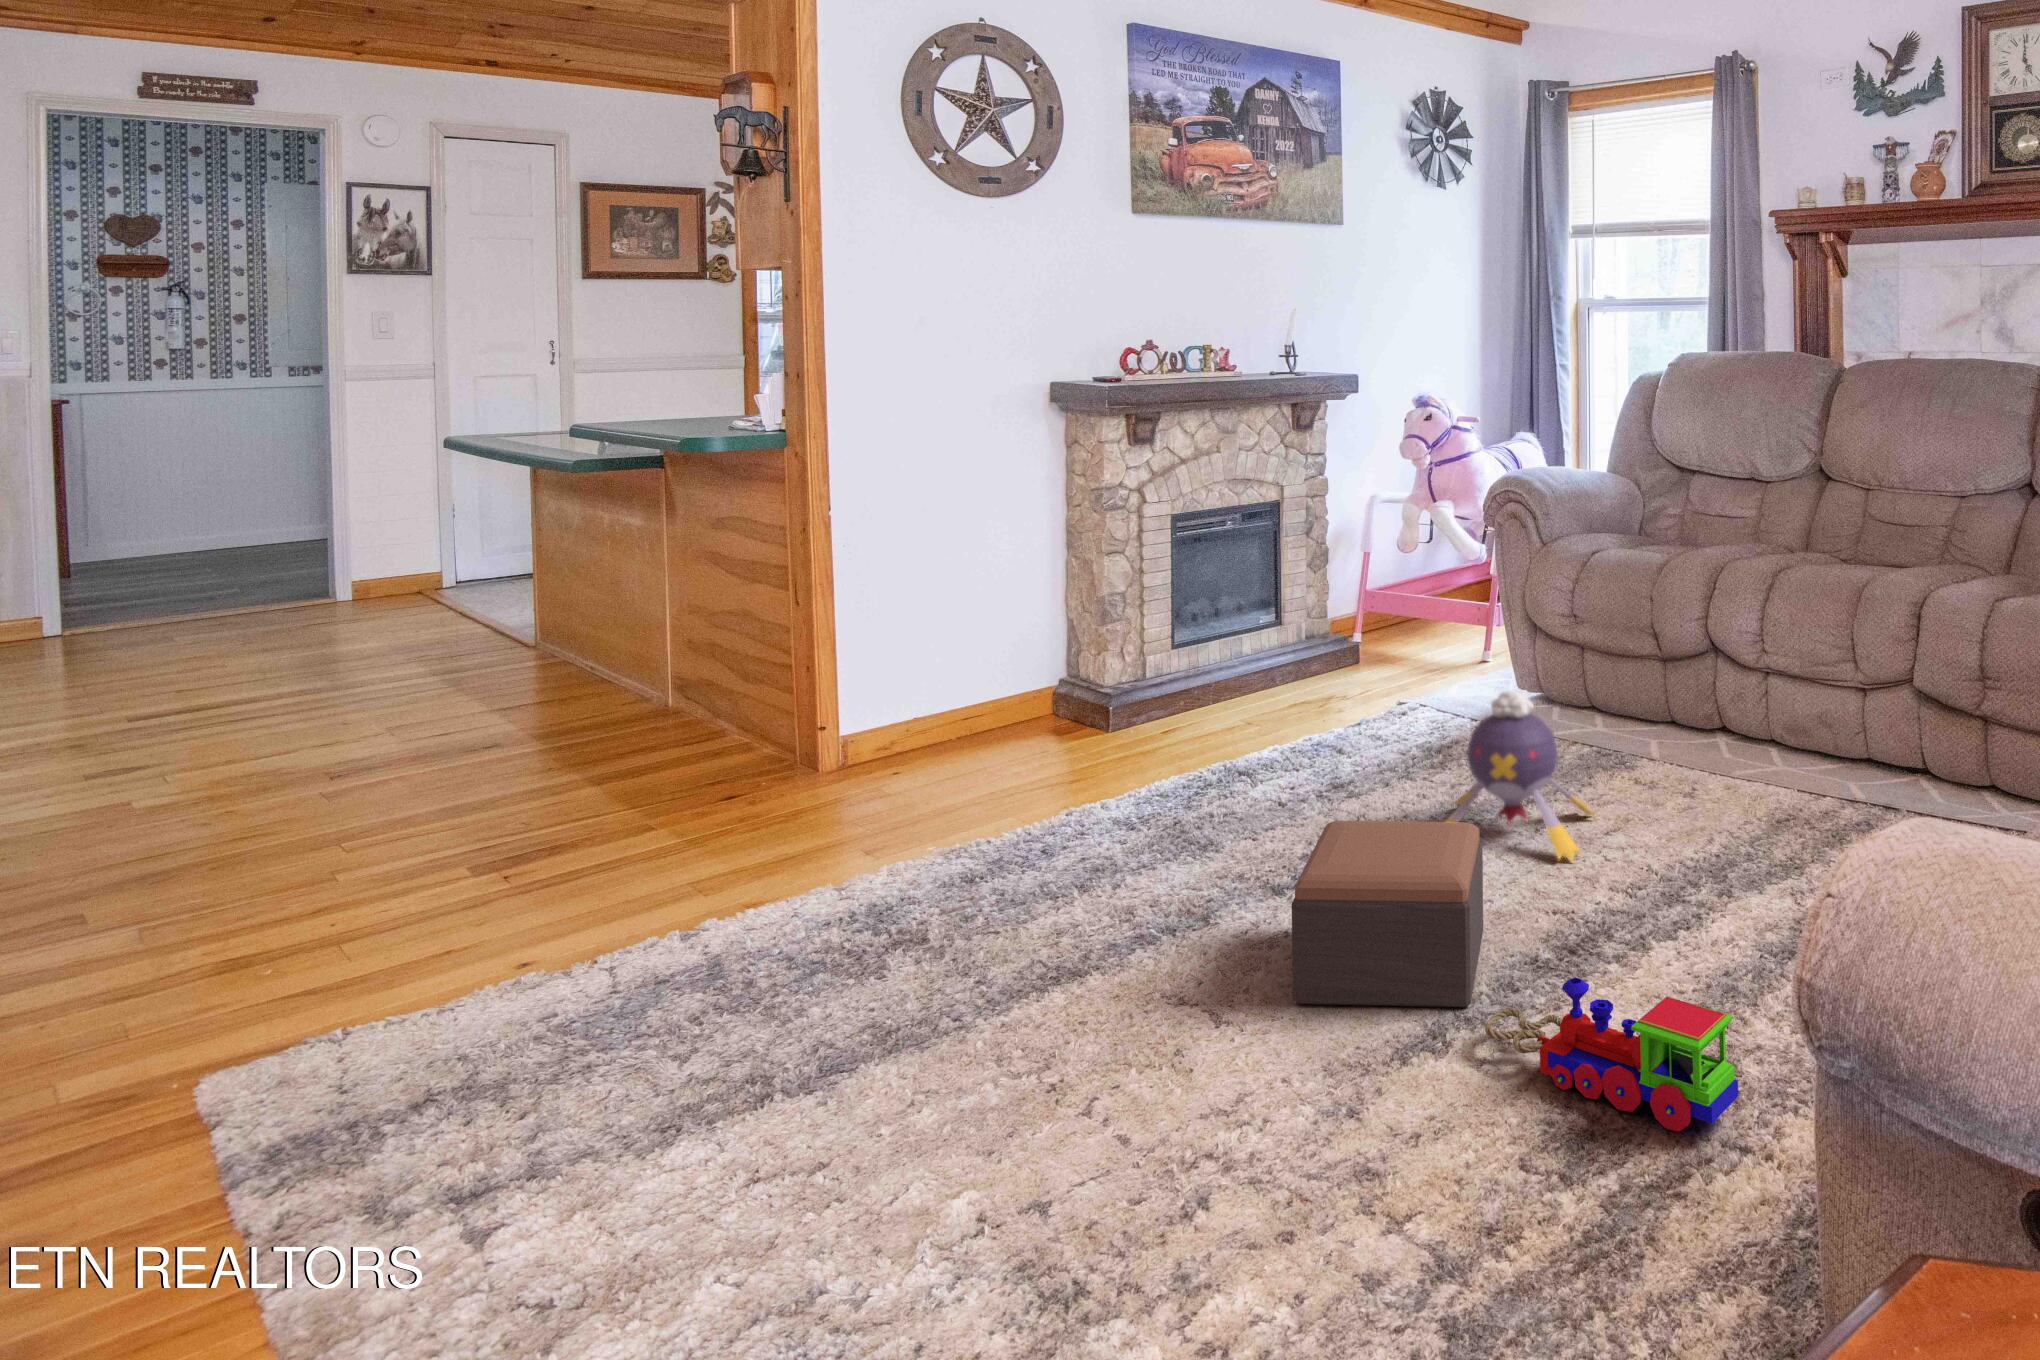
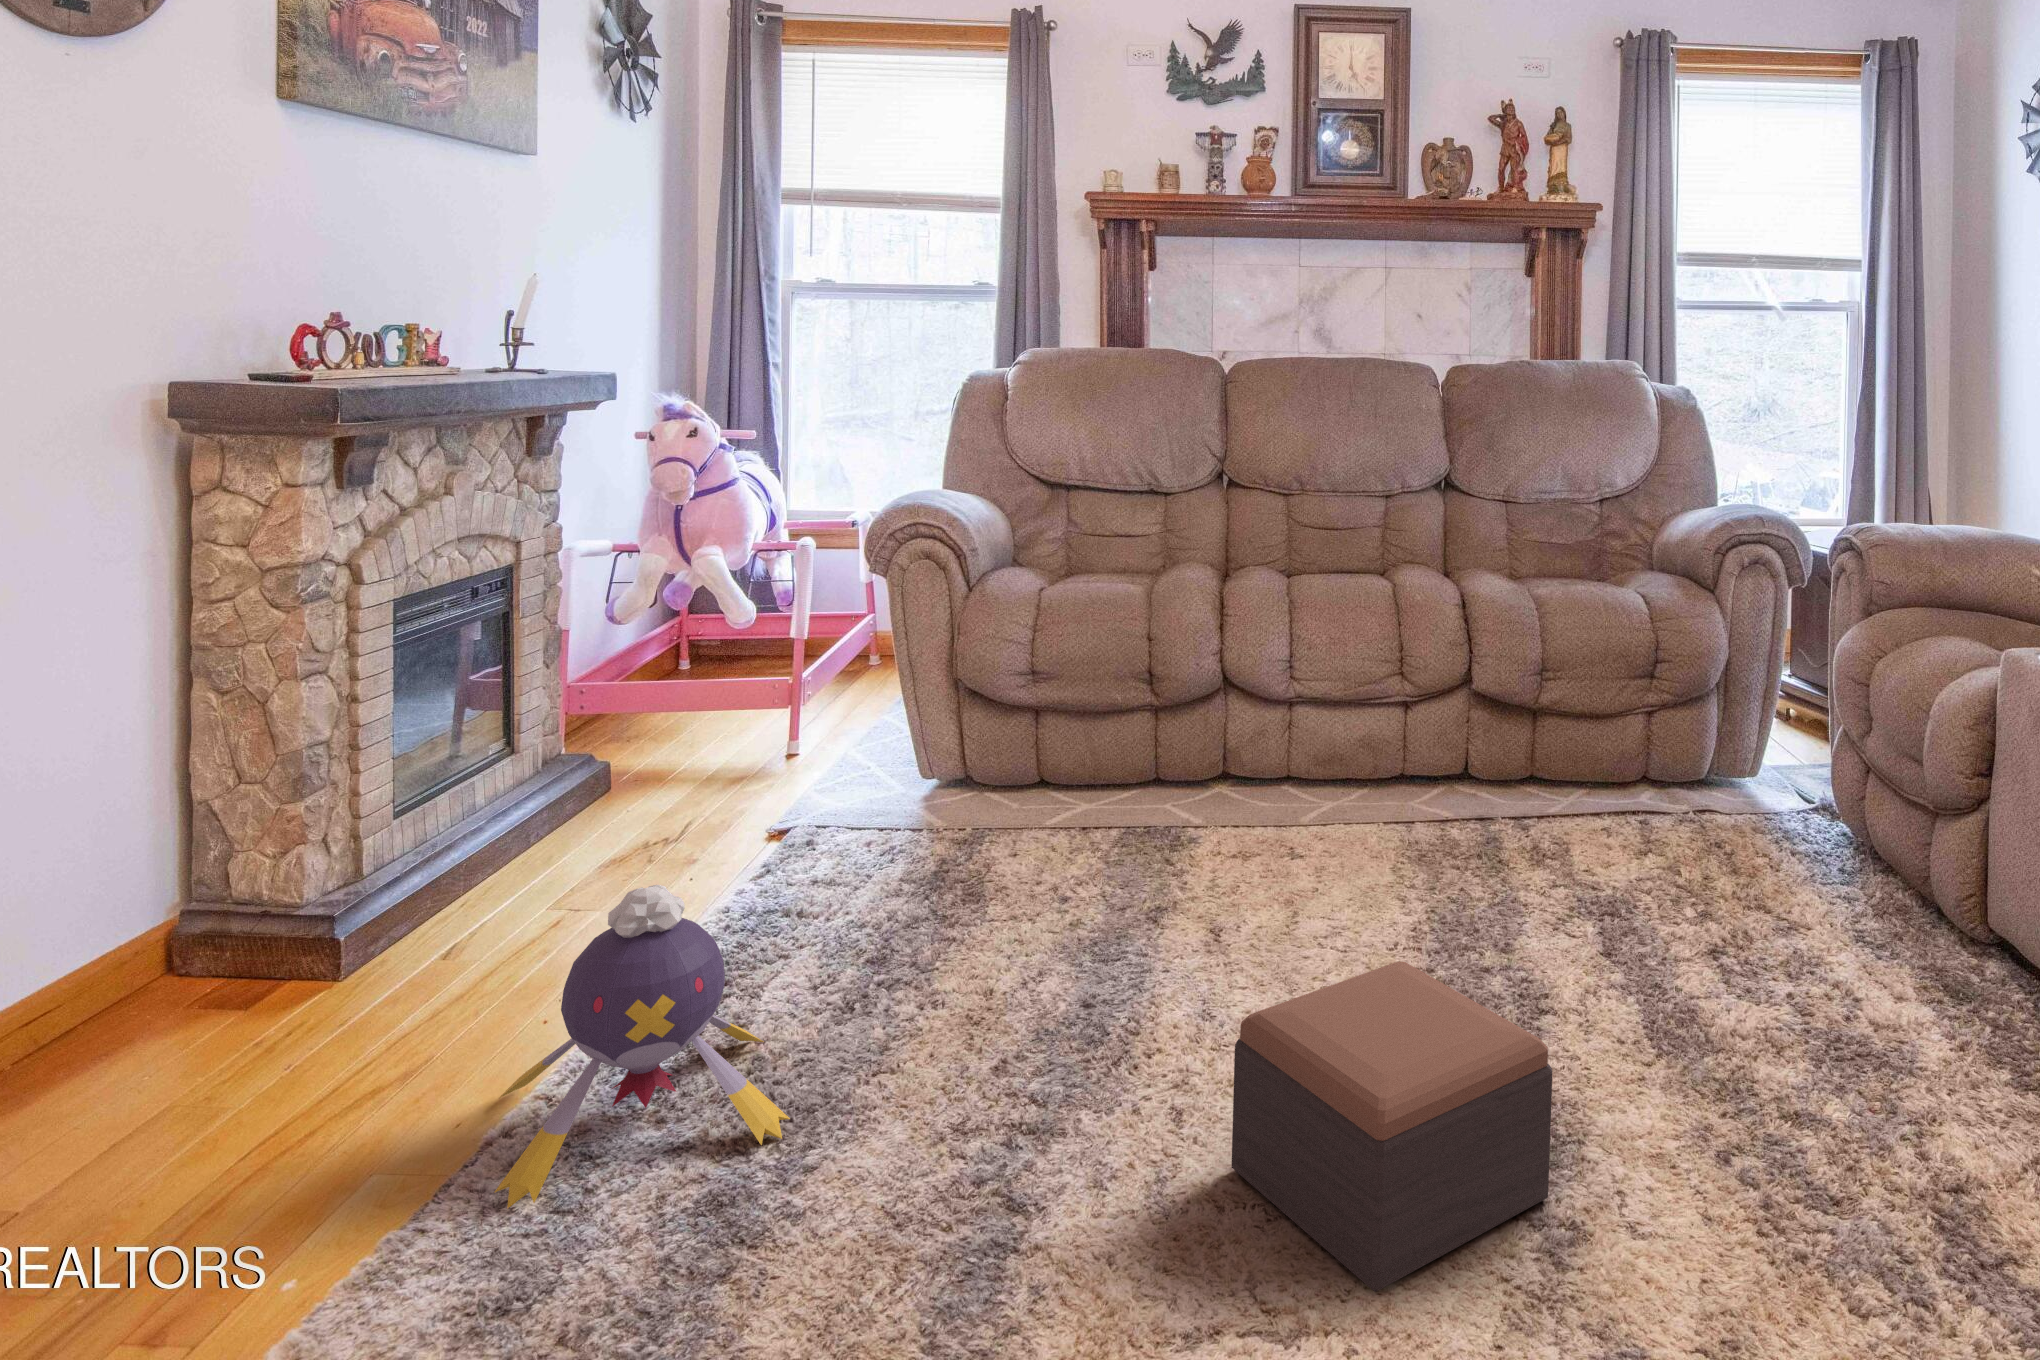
plush toy: present [1447,691,1594,861] -> present [495,885,790,1209]
toy train: present [1485,978,1738,1131] -> none [1627,1091,1978,1252]

